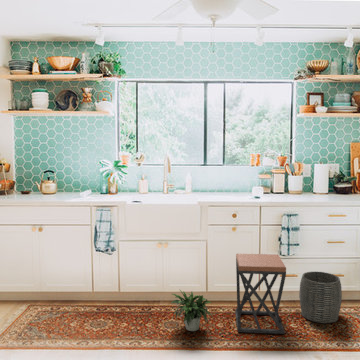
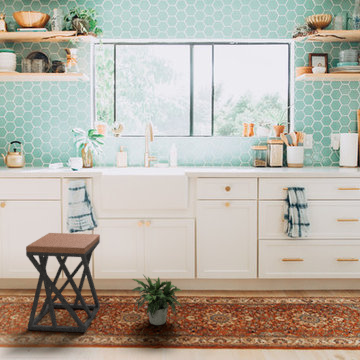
stool: present [235,254,286,334] -> present [26,233,100,332]
woven basket: present [299,272,342,323] -> none [287,255,337,316]

